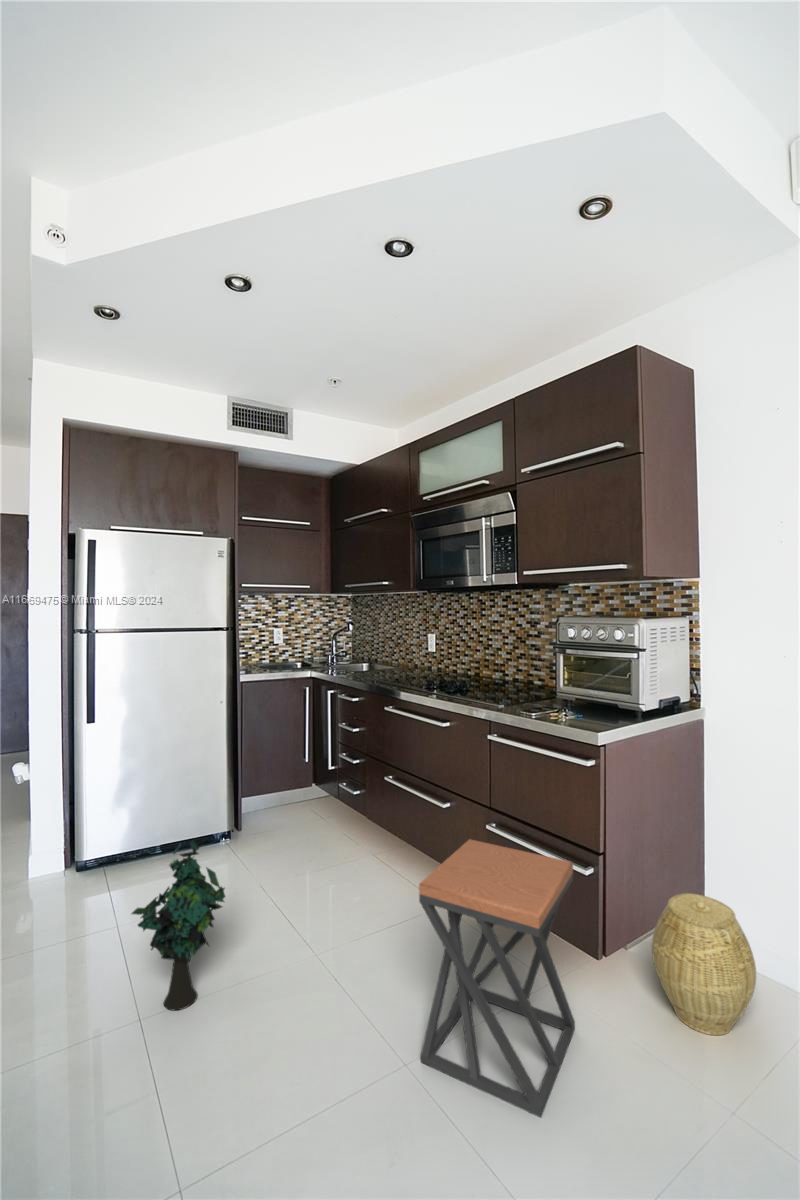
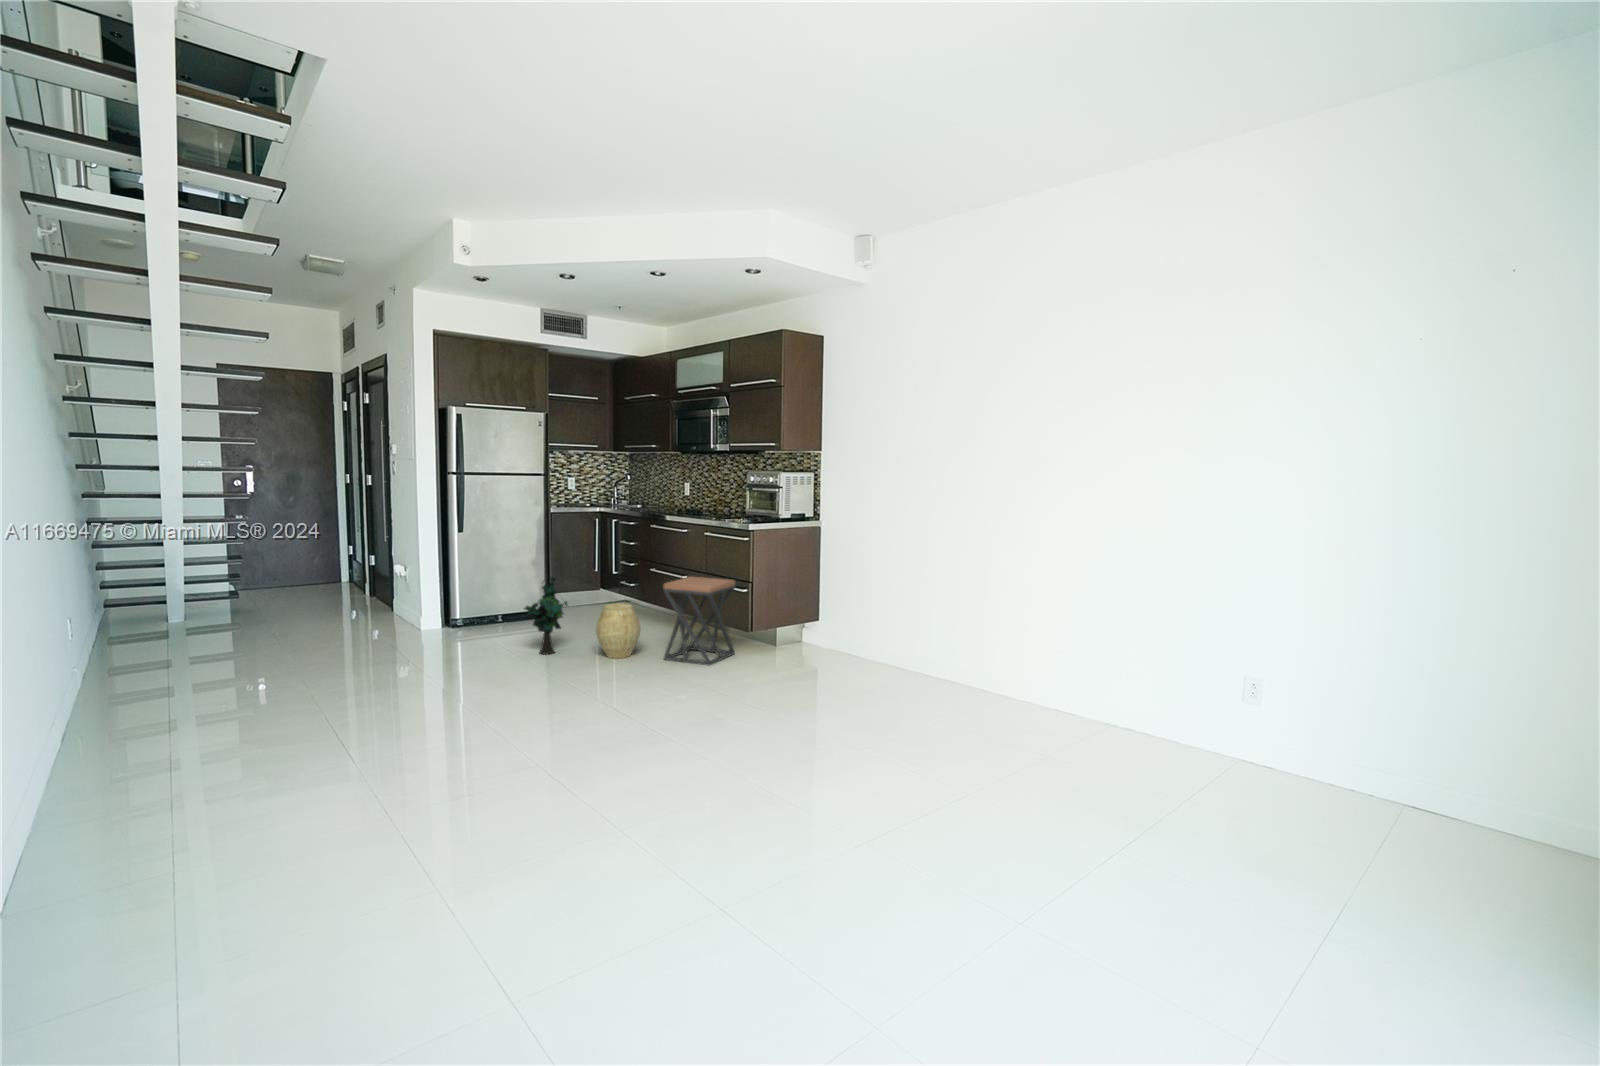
woven basket: present [652,893,756,1035] -> present [596,603,640,658]

